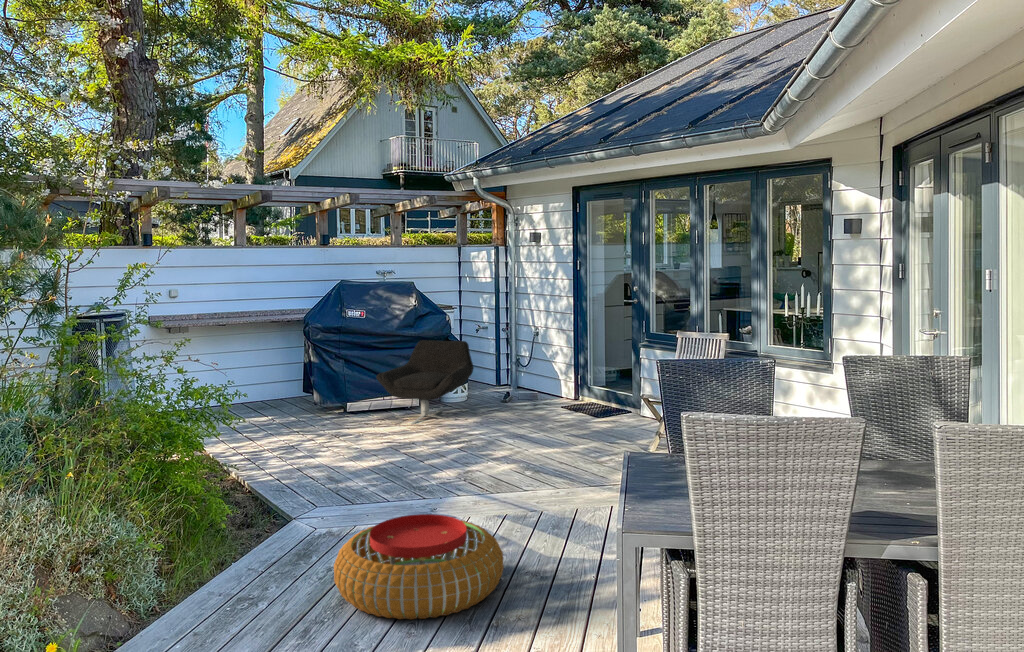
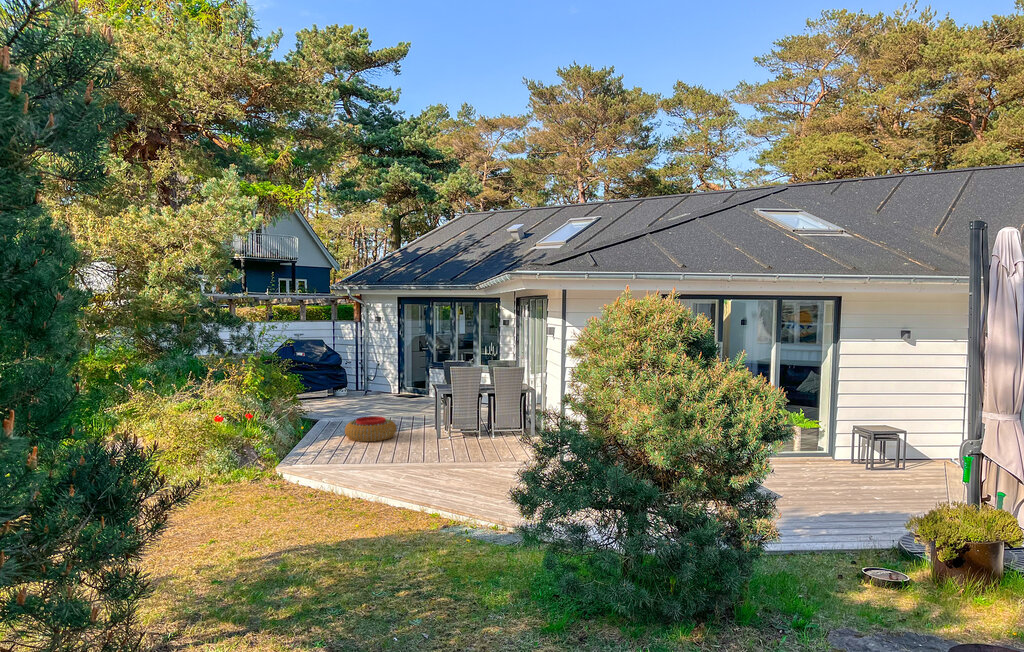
lounge chair: present [376,340,474,424] -> none [311,367,354,404]

